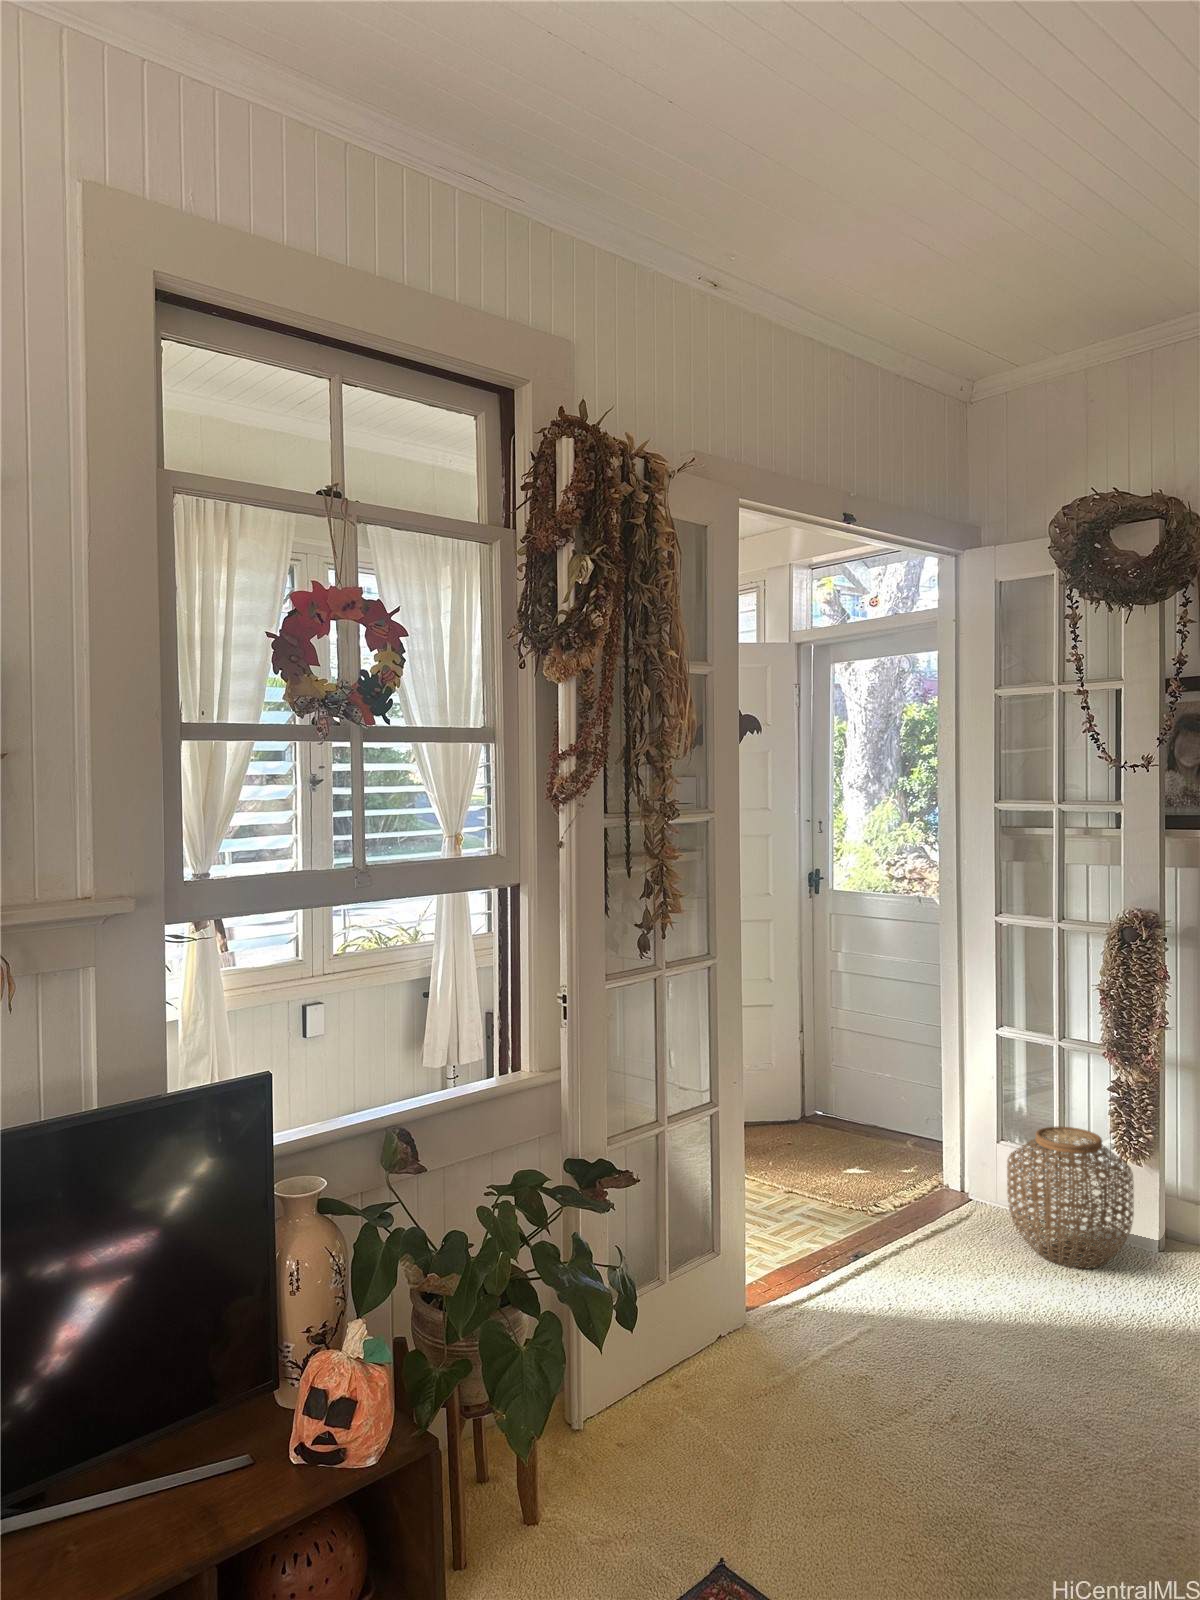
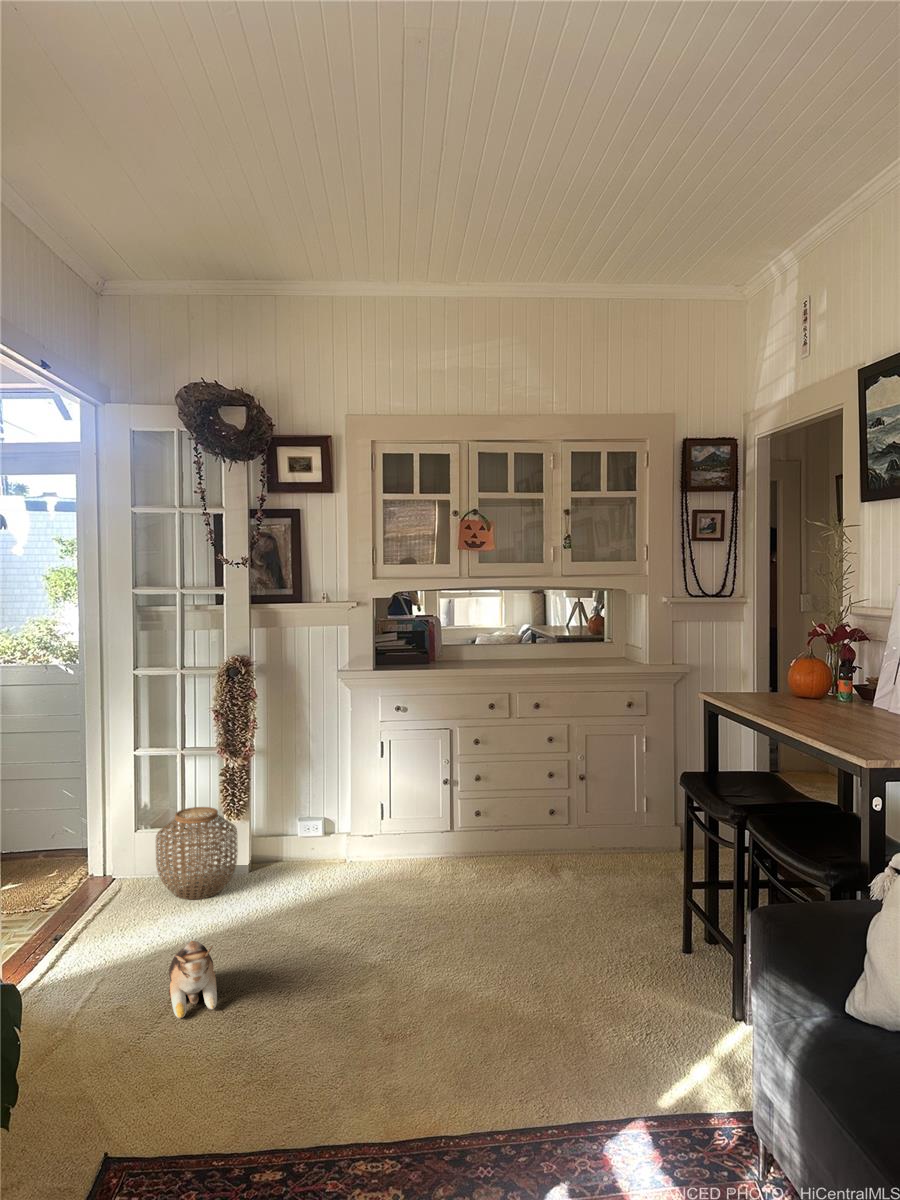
plush toy: none [904,1320,997,1436] -> present [169,941,217,1018]

